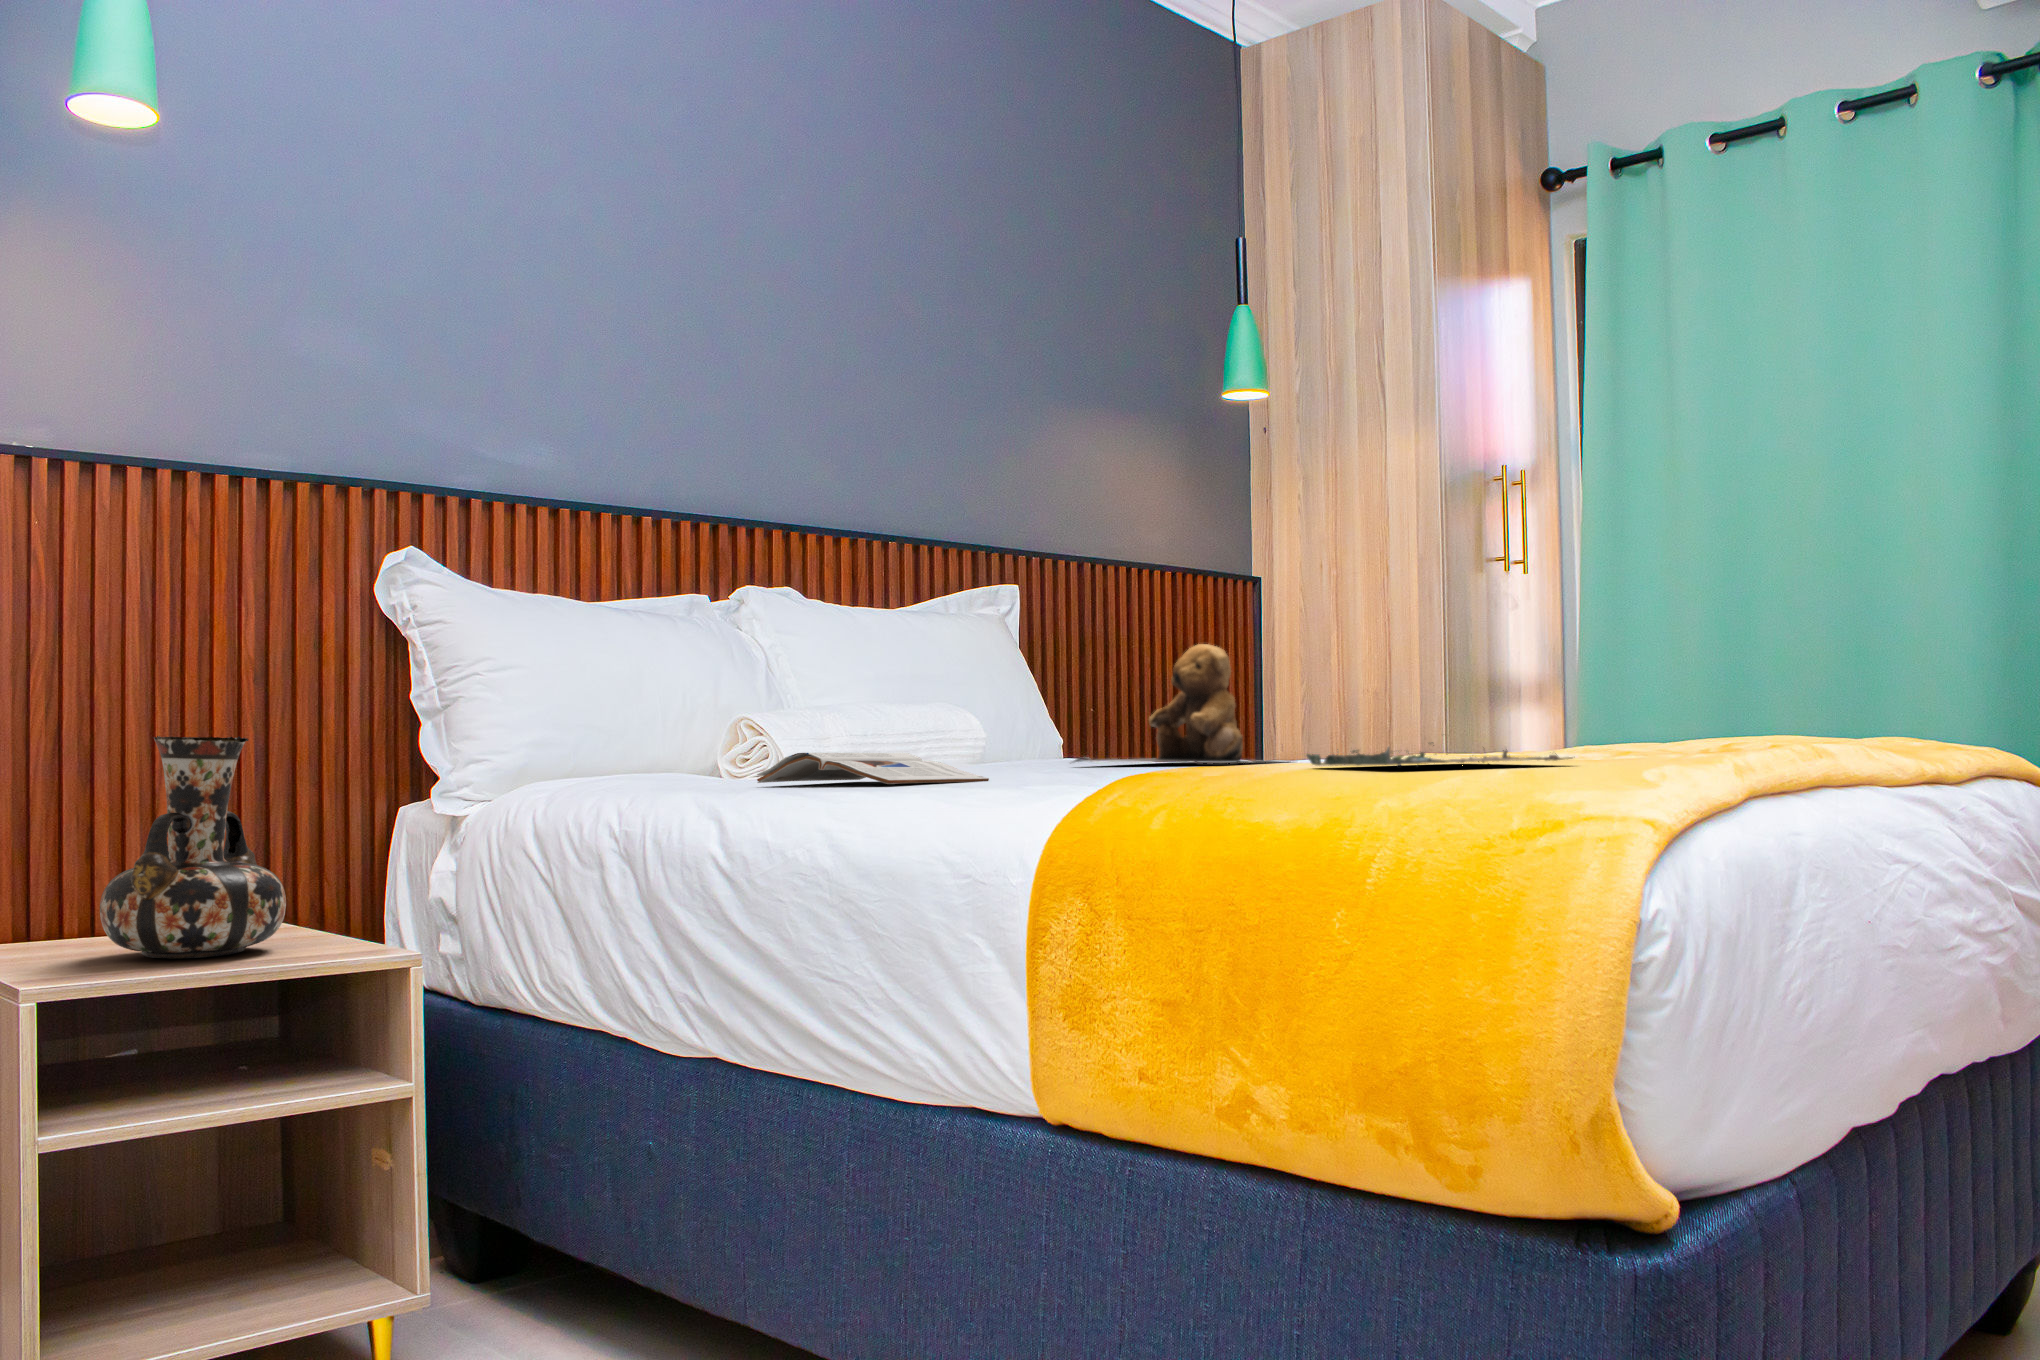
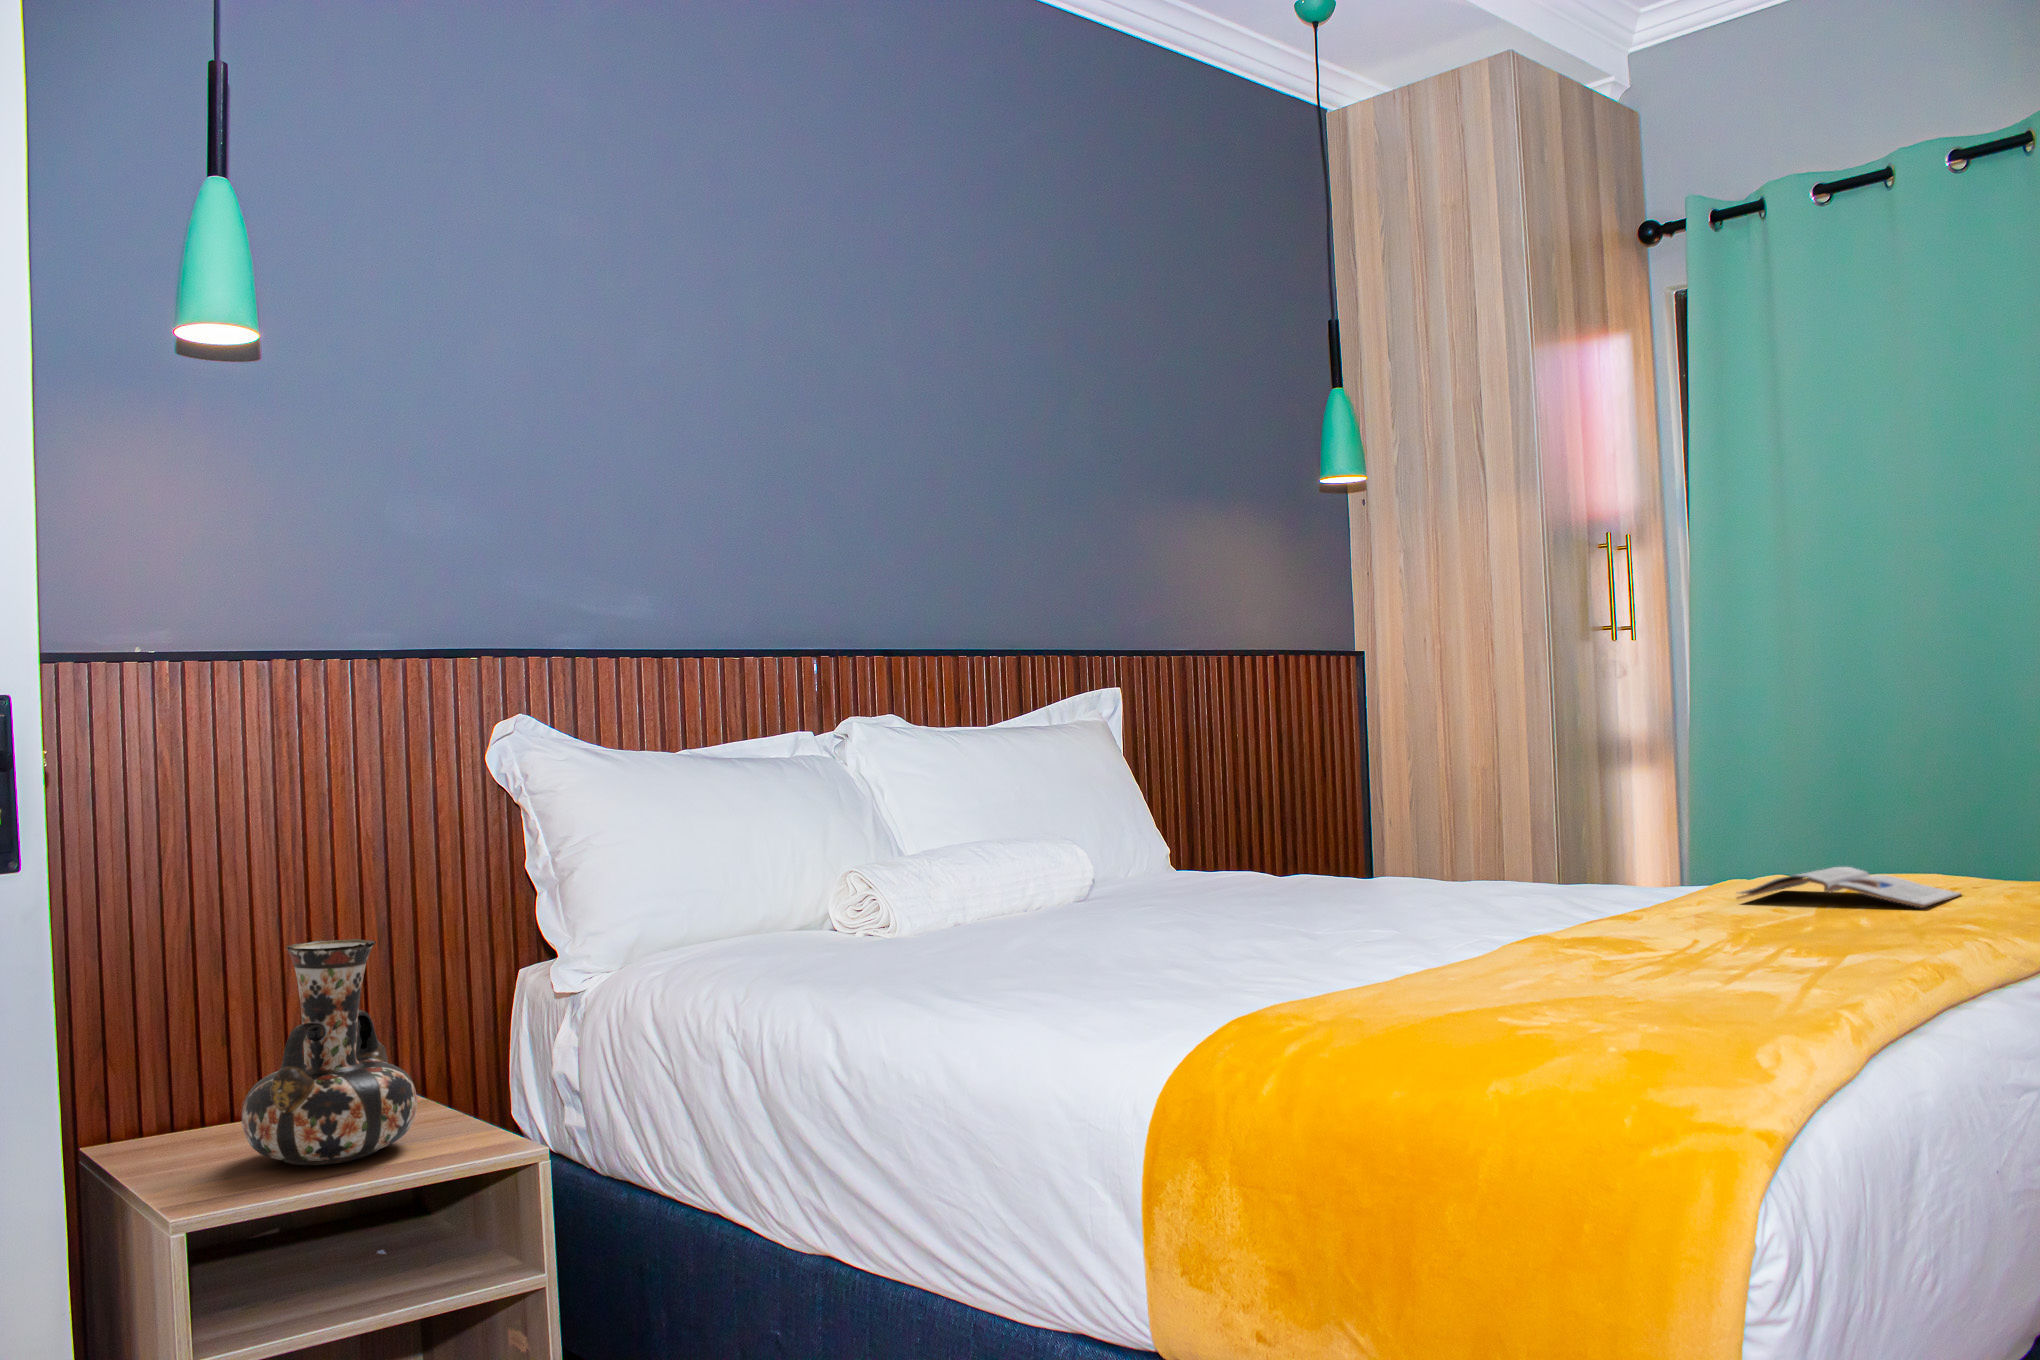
teddy bear: present [1073,644,1255,763] -> none [1176,774,1433,906]
tray: present [1307,742,1572,766] -> none [1419,898,1702,959]
magazine: present [757,753,989,784] -> present [1737,867,1961,908]

